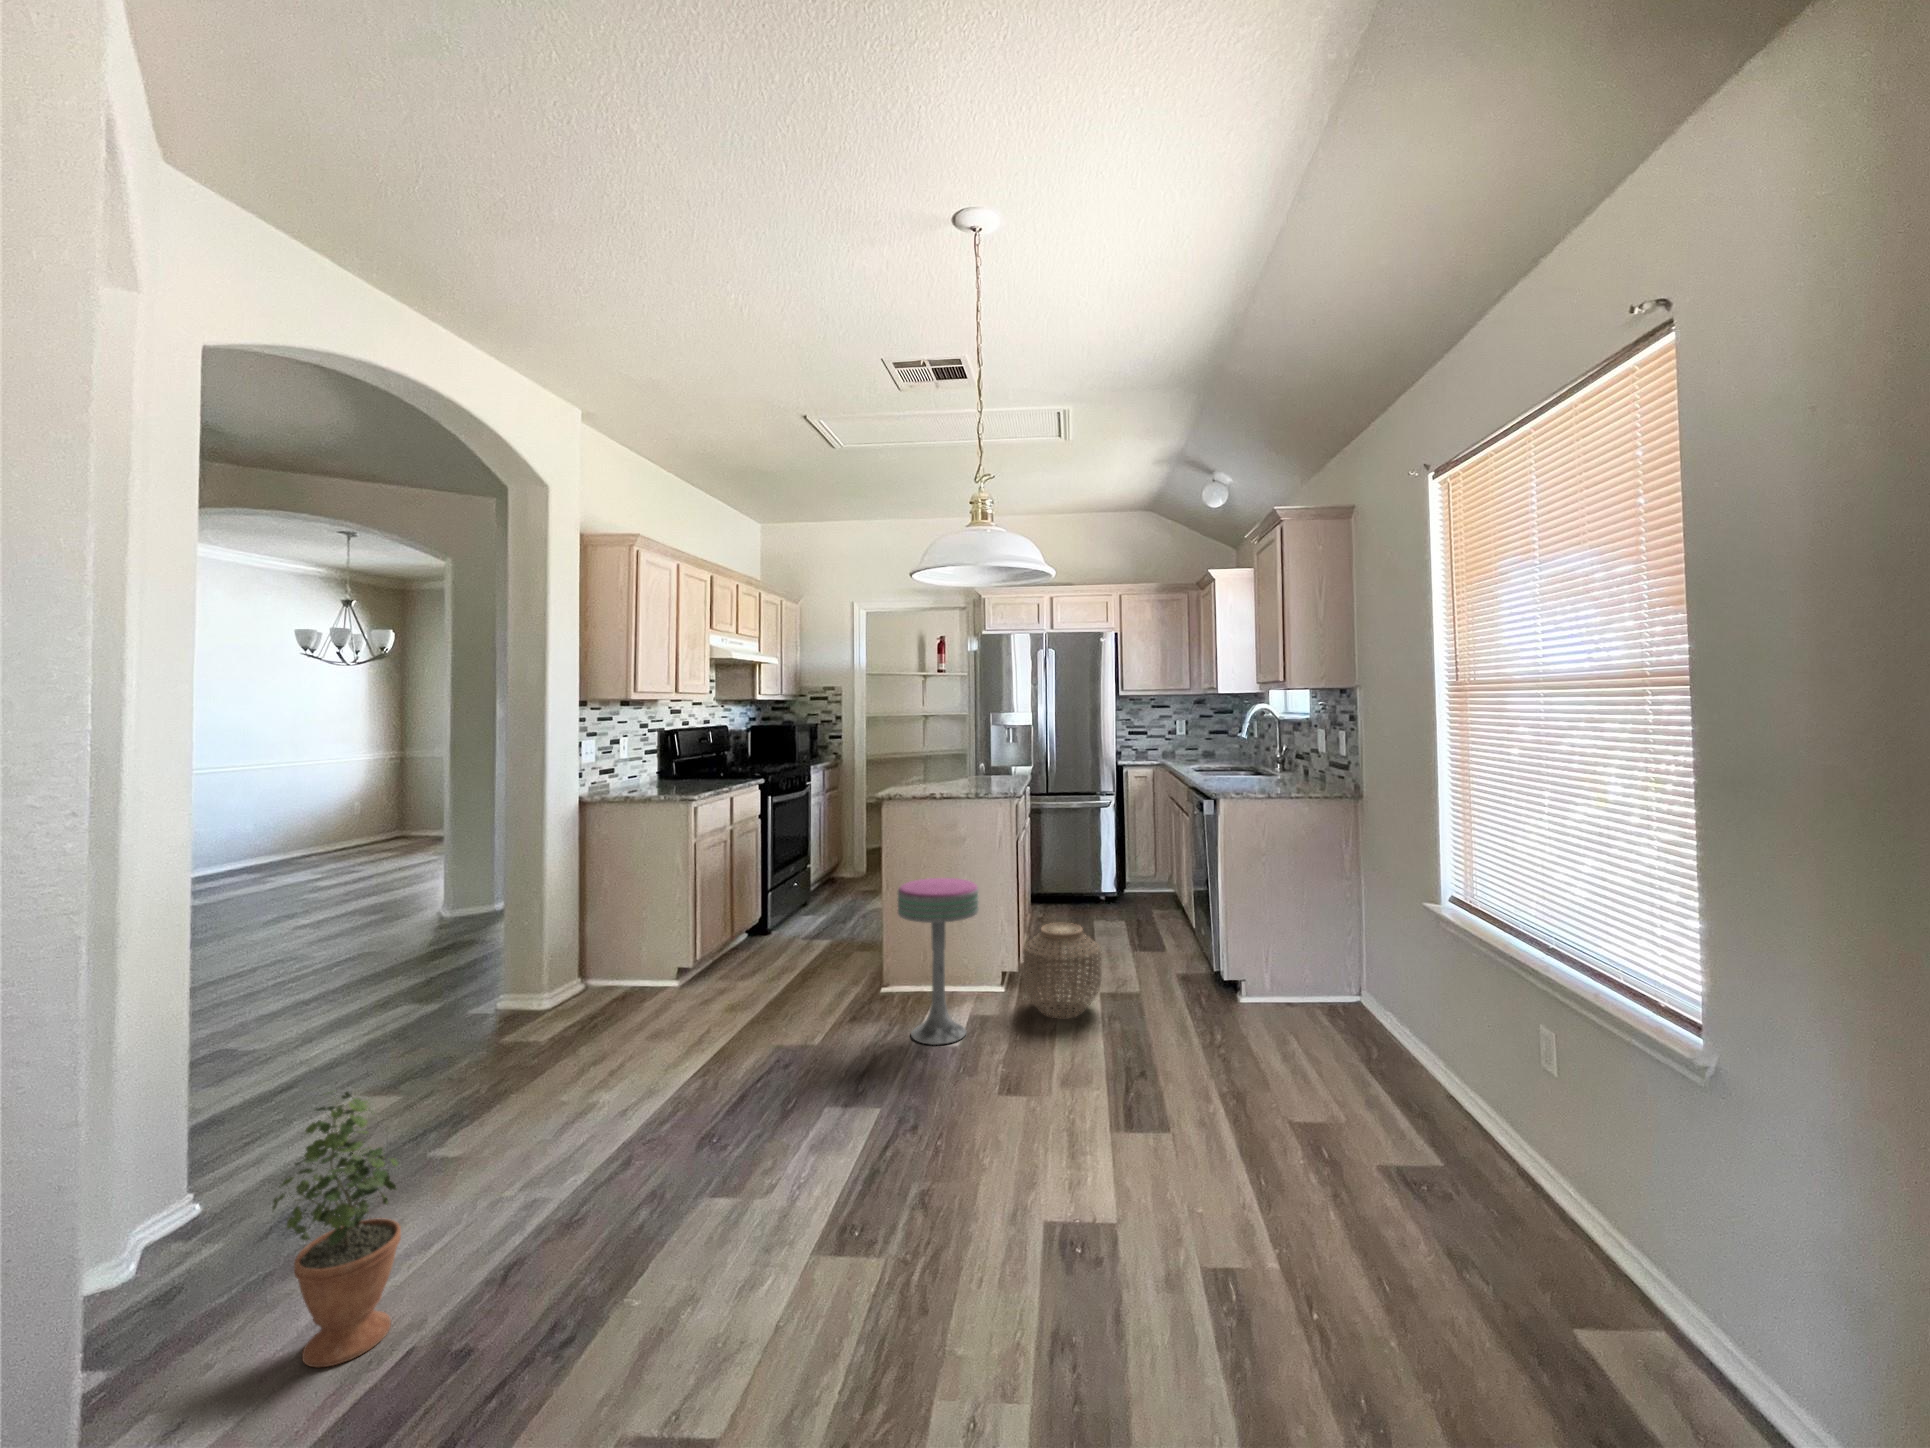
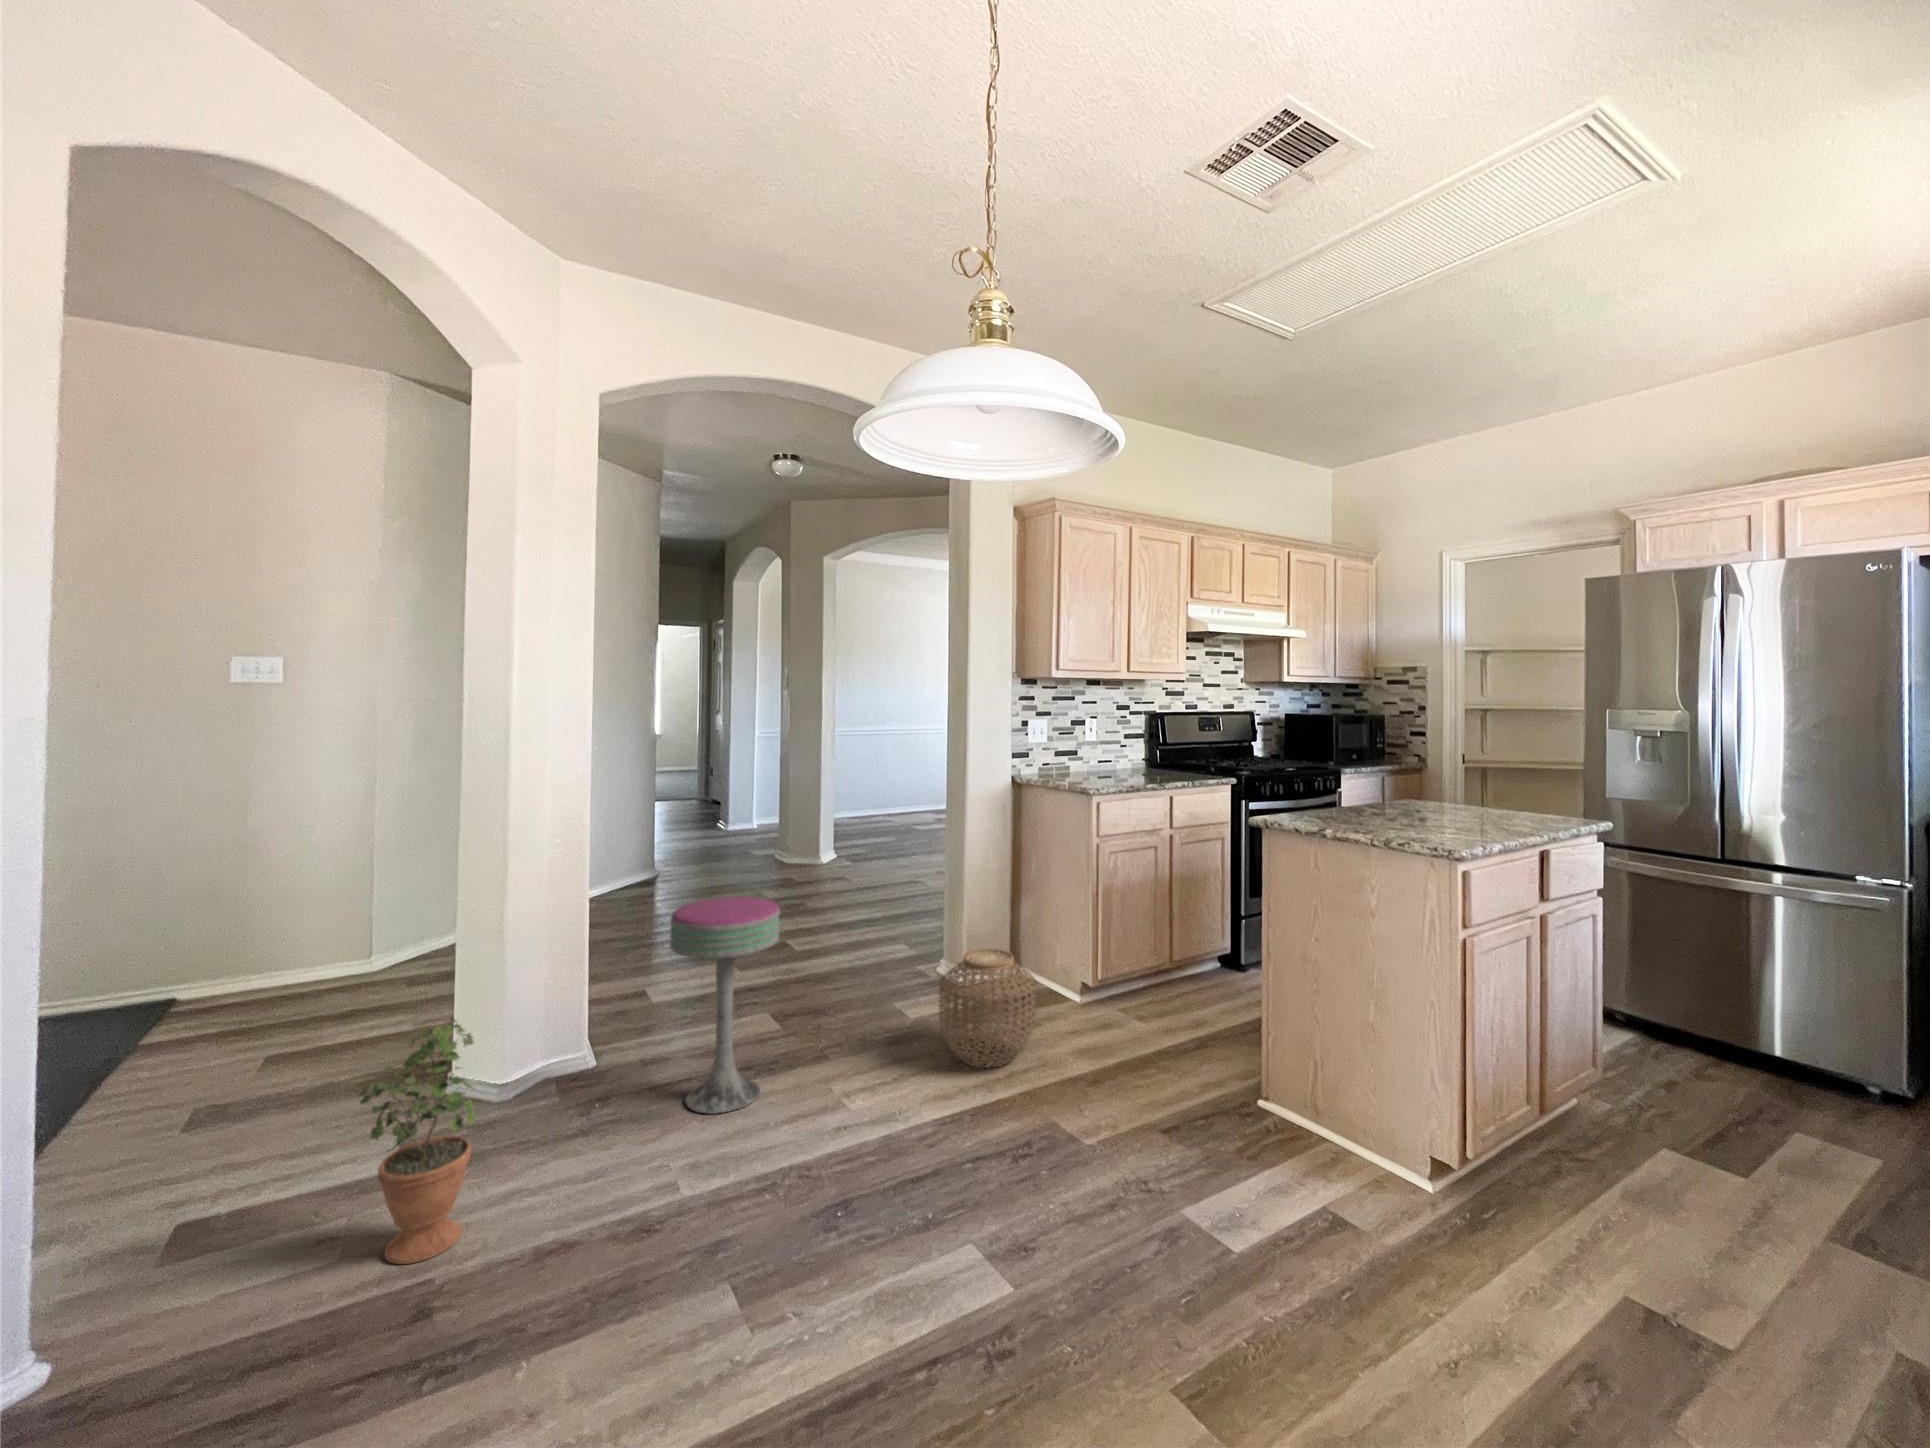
bar stool: present [898,878,979,1045] -> present [670,897,780,1114]
woven basket: present [1022,923,1102,1018] -> present [939,949,1036,1068]

